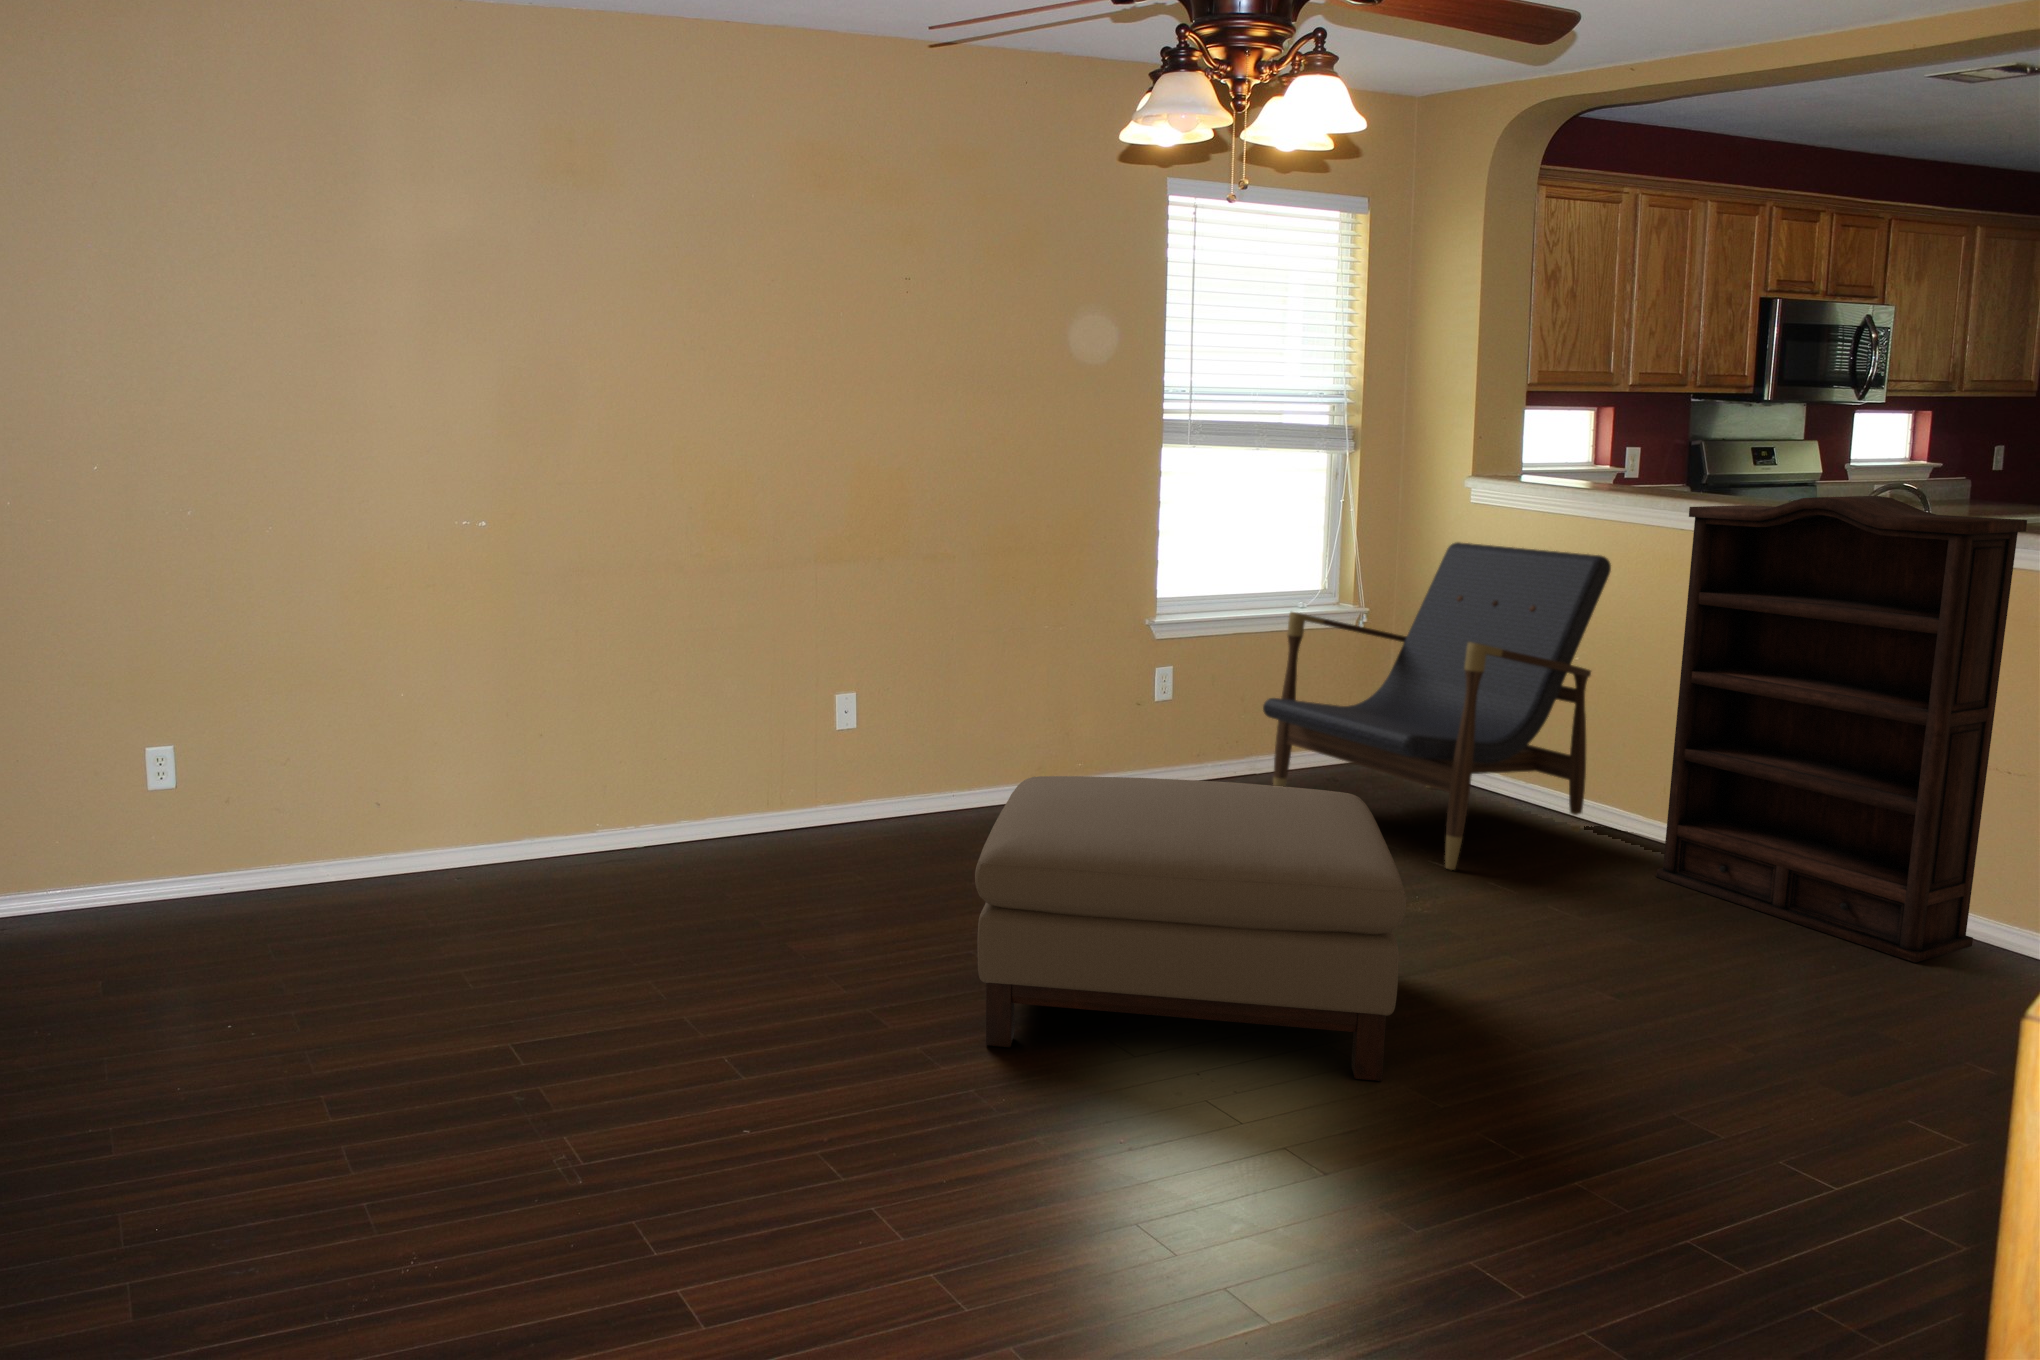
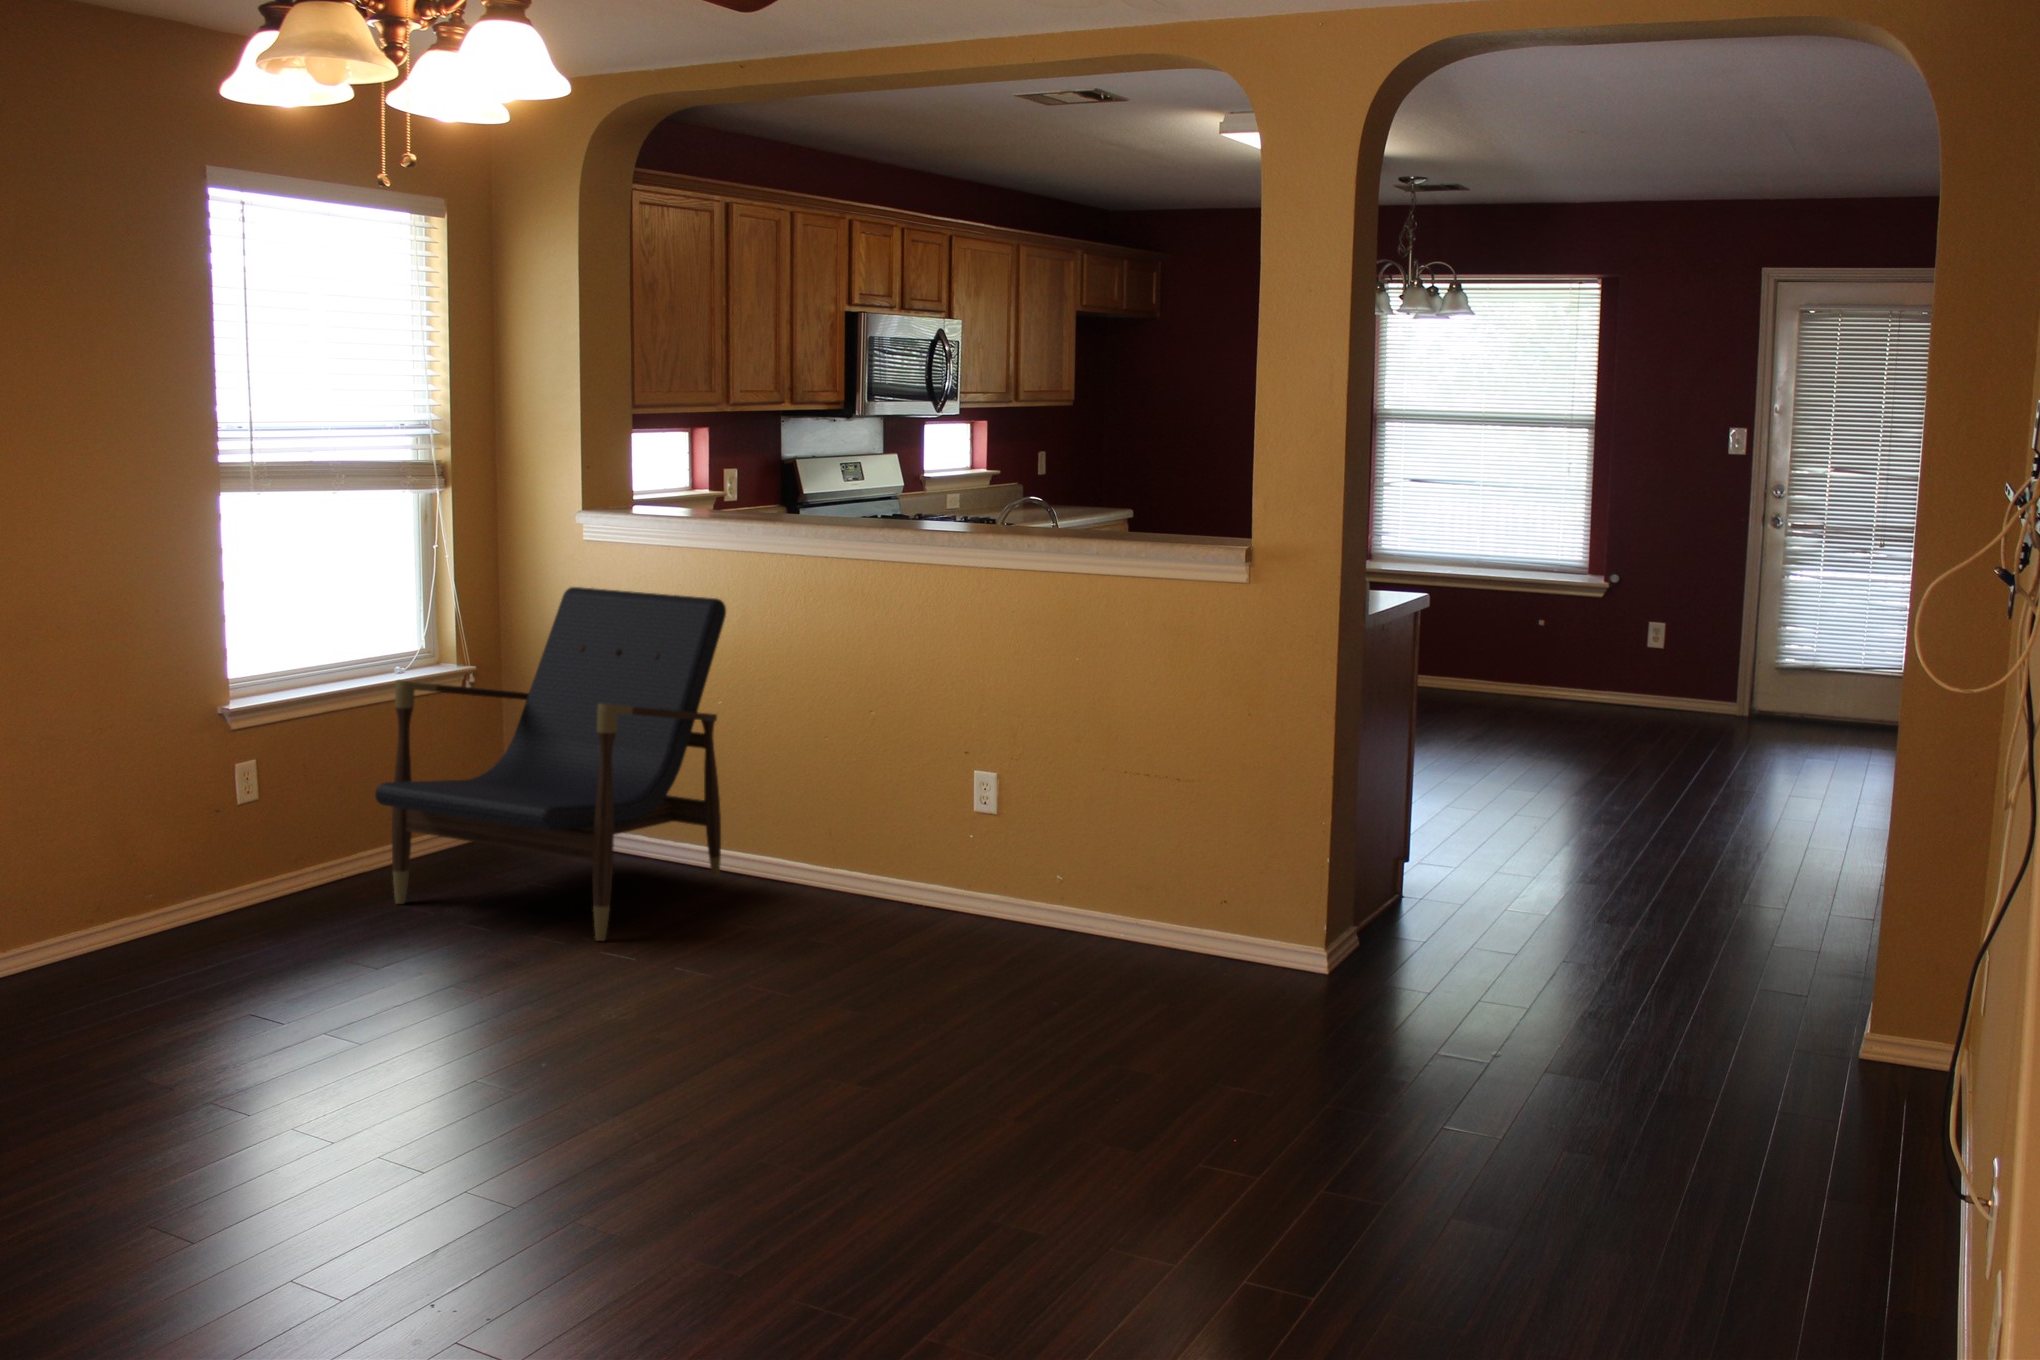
bookshelf: present [1656,496,2027,963] -> none [790,541,1040,947]
ottoman: present [975,776,1406,1081] -> none [75,888,574,1262]

